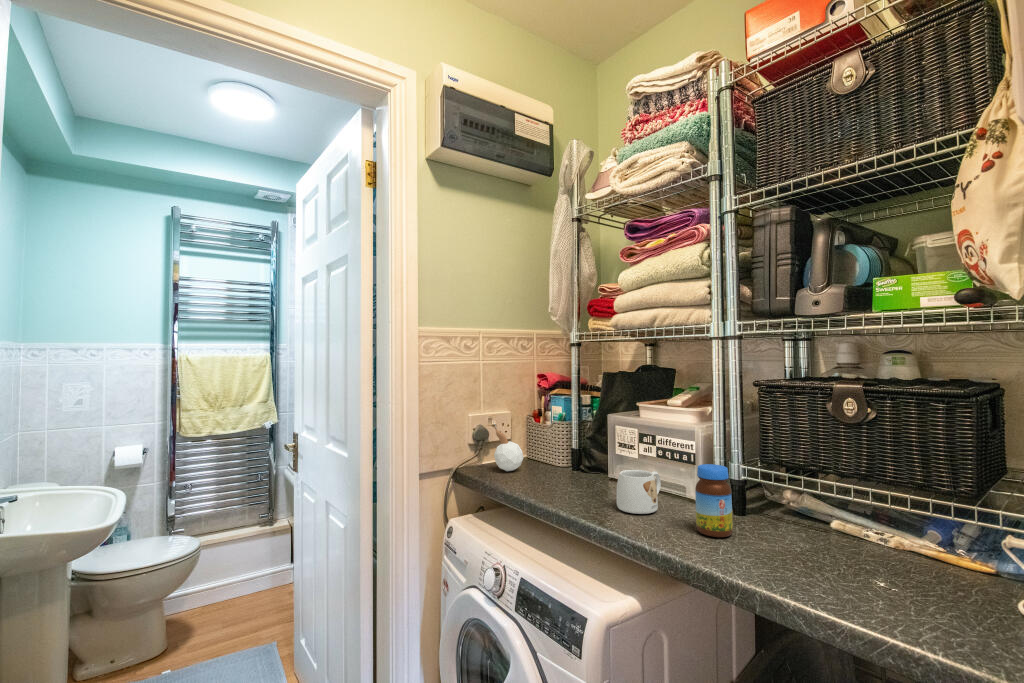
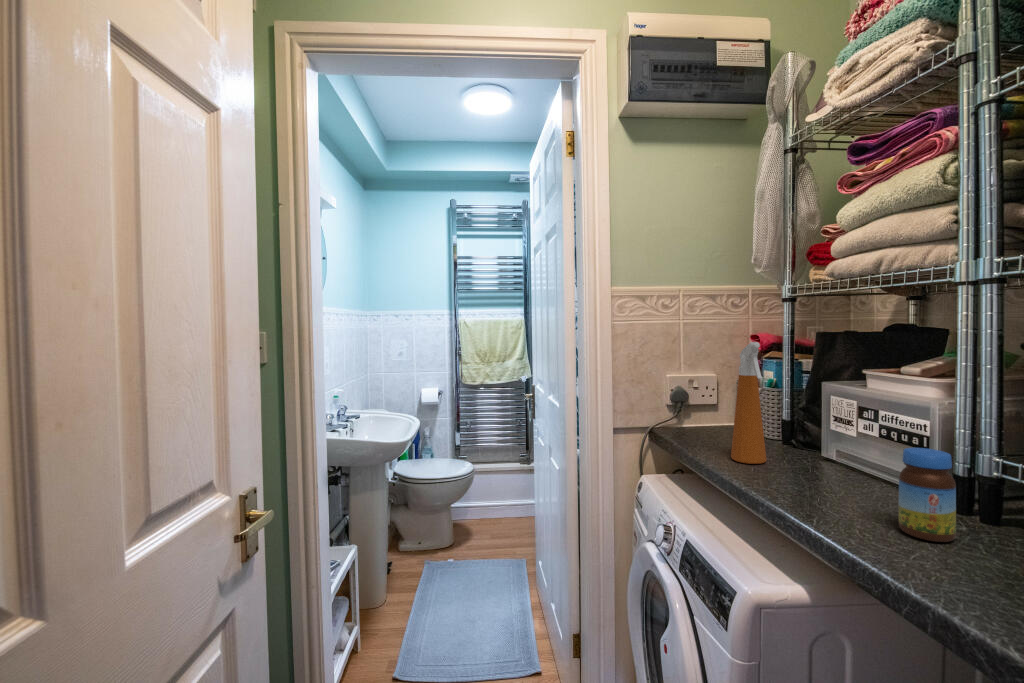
spray bottle: none [544,382,575,494] -> present [731,342,766,464]
candle: present [494,423,523,471] -> none [689,383,723,436]
mug: present [616,470,661,514] -> none [806,446,875,499]

